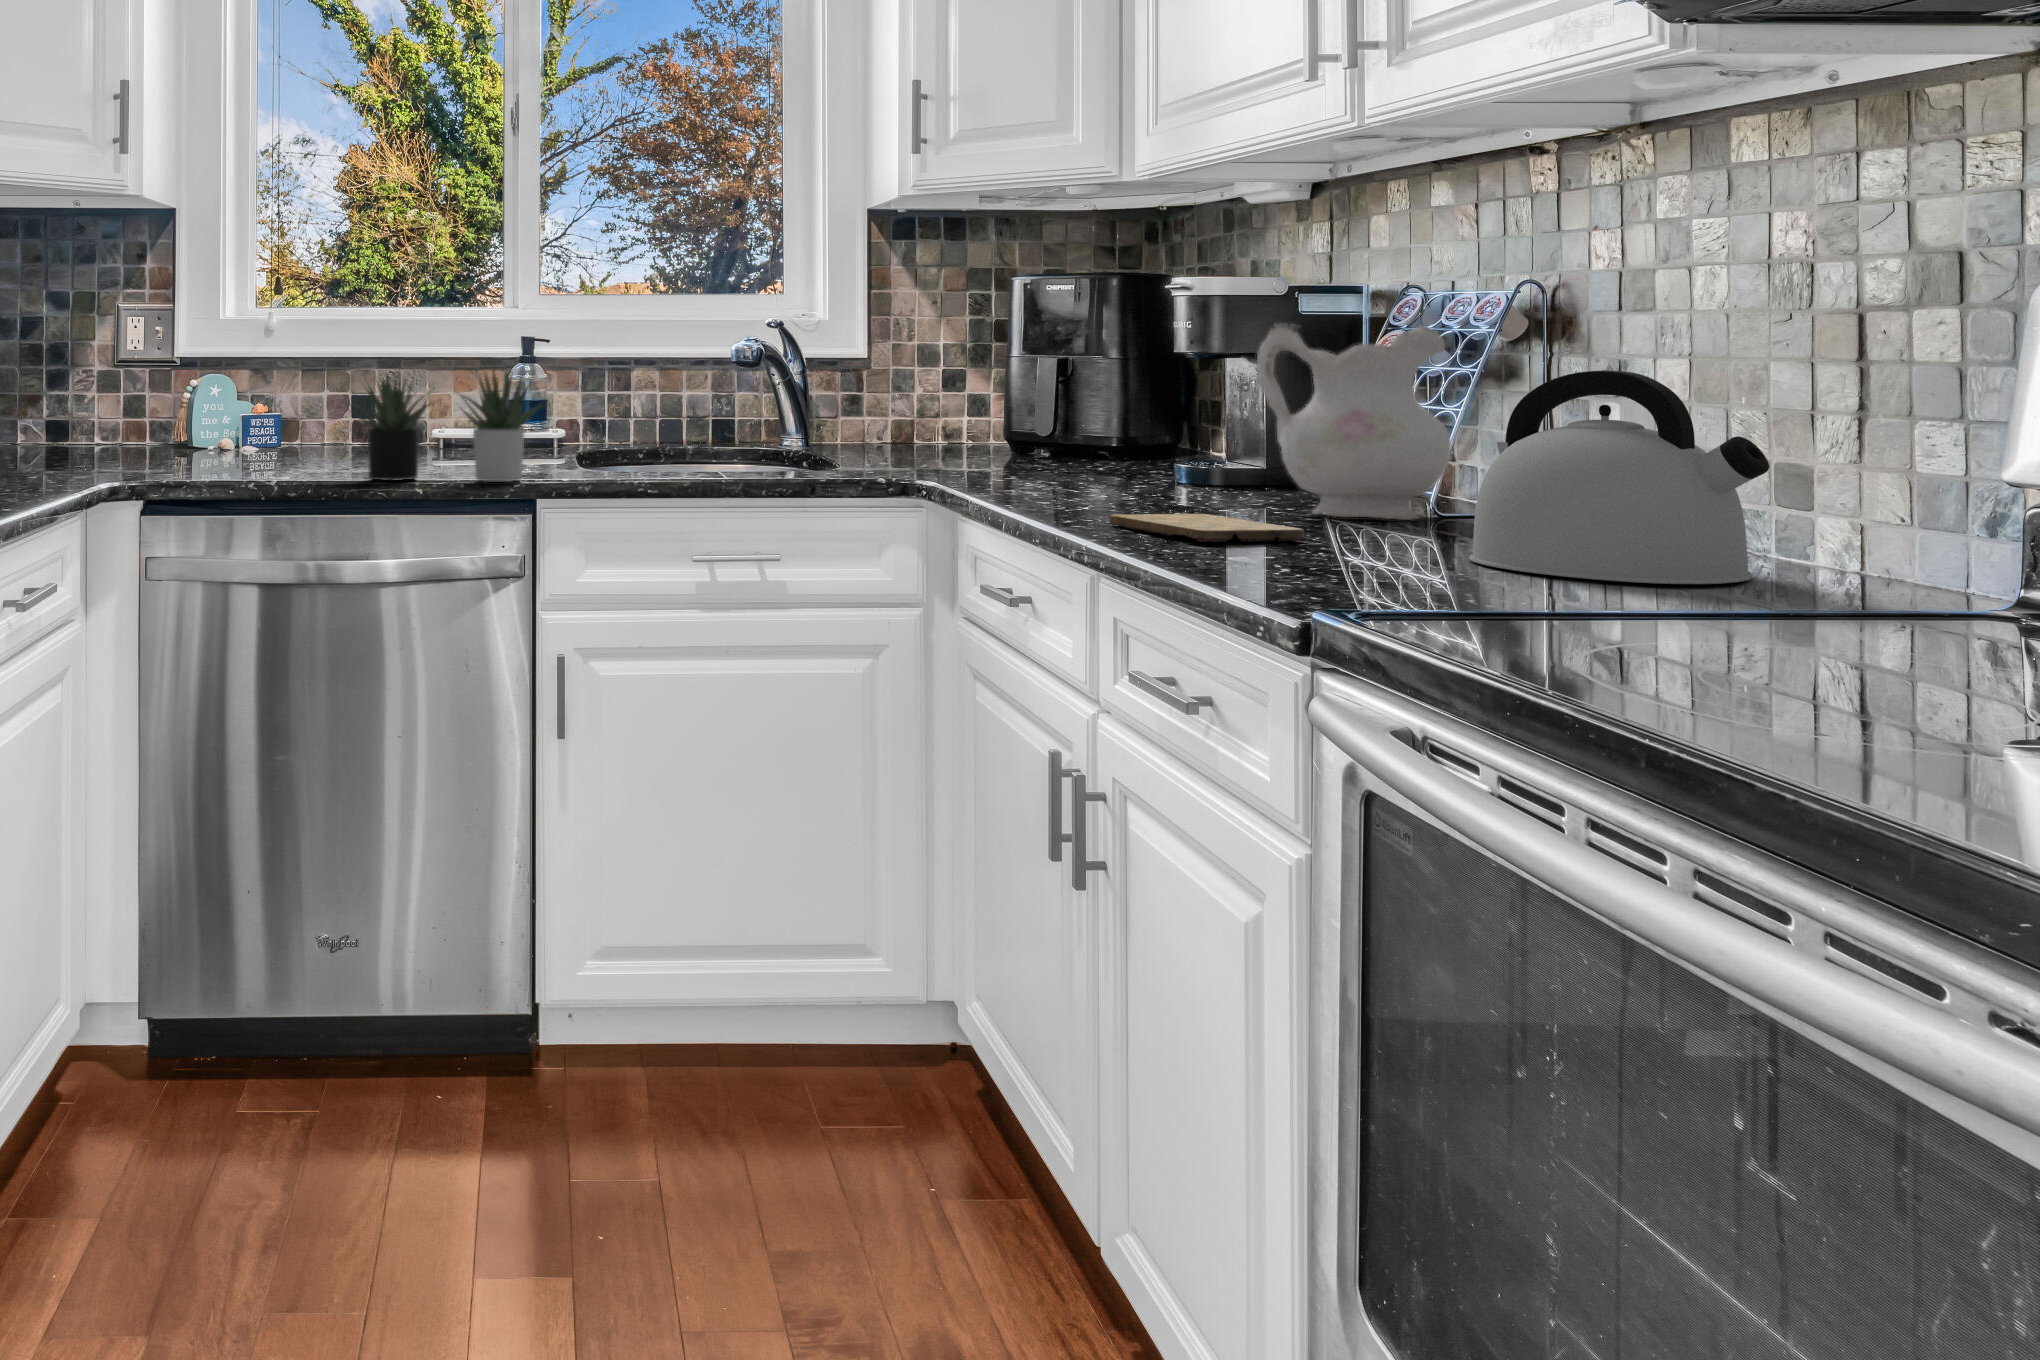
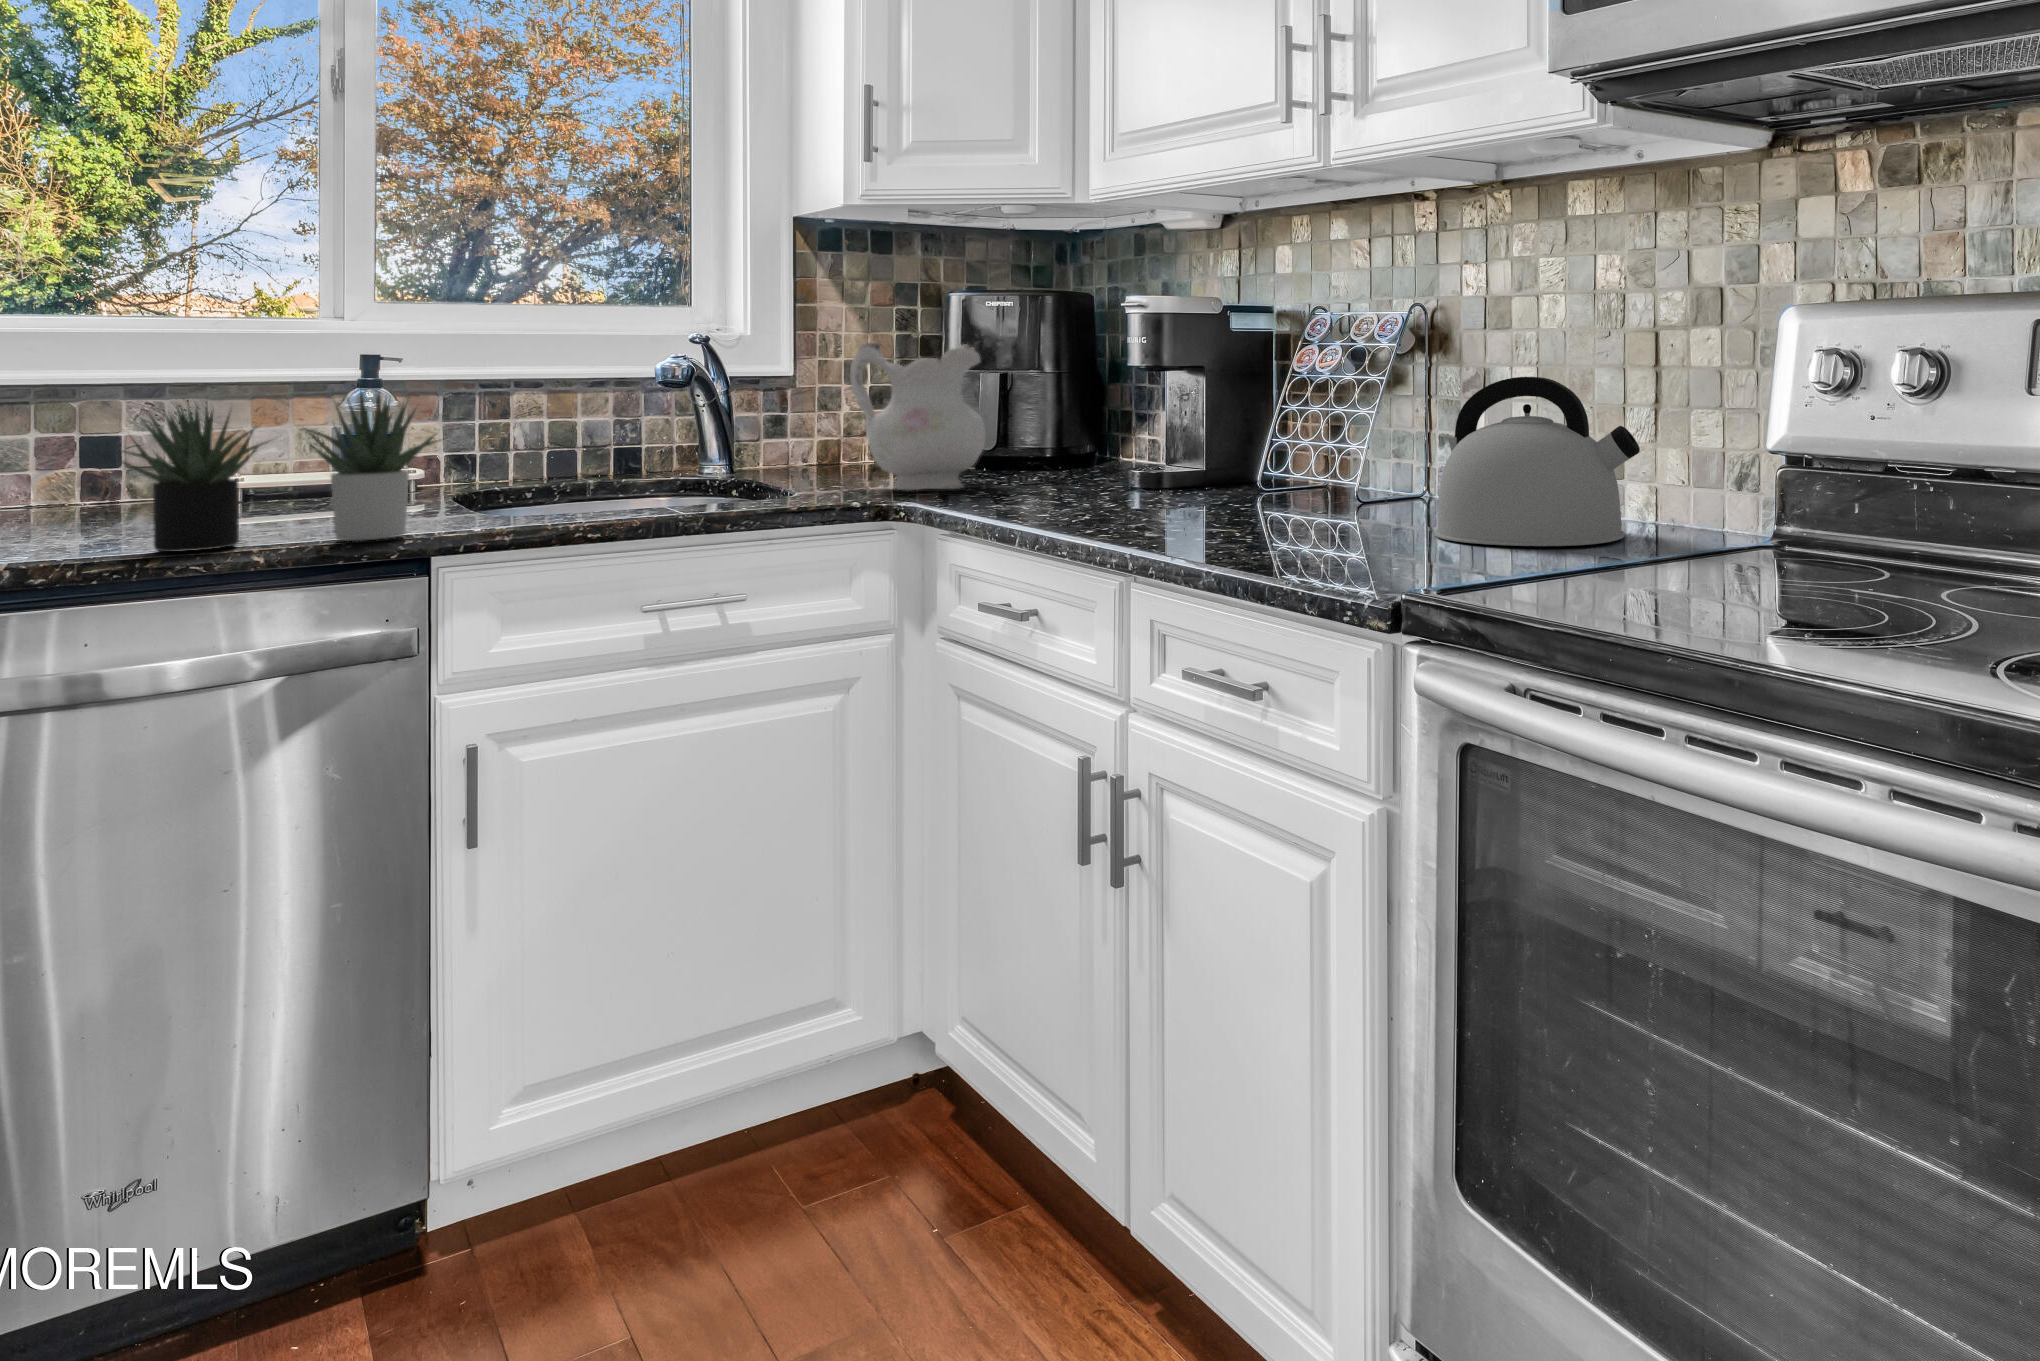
ceramic pitcher: present [1257,323,1451,520] -> present [850,342,986,491]
cutting board: present [1110,514,1304,542] -> none [1130,514,1303,542]

